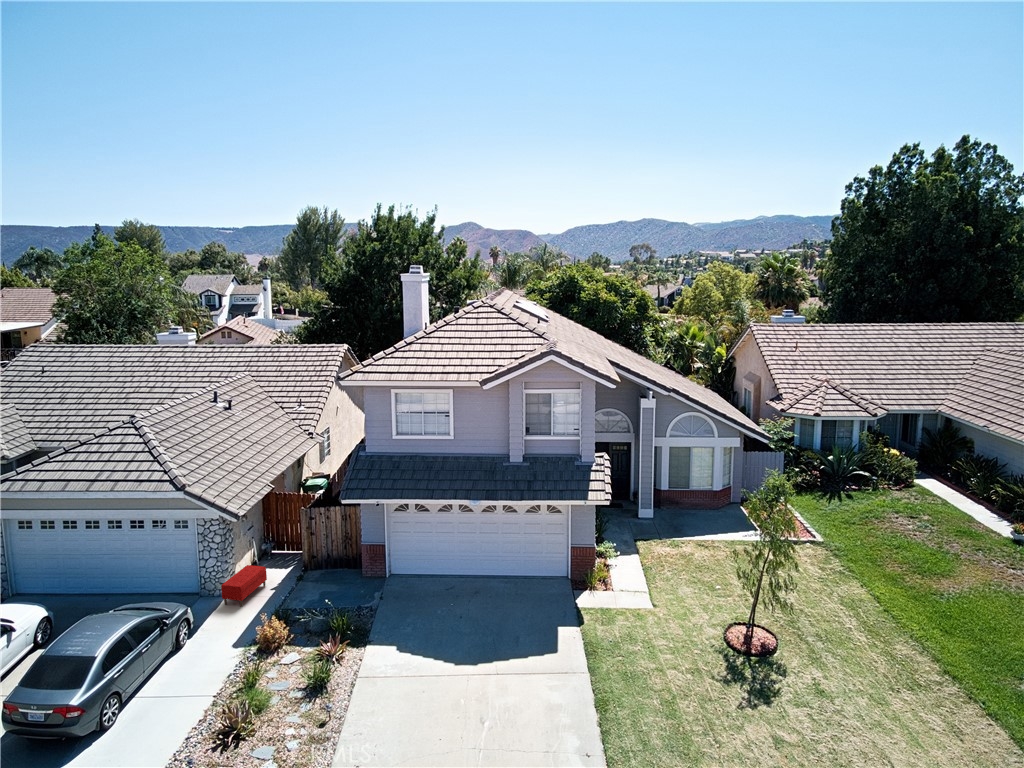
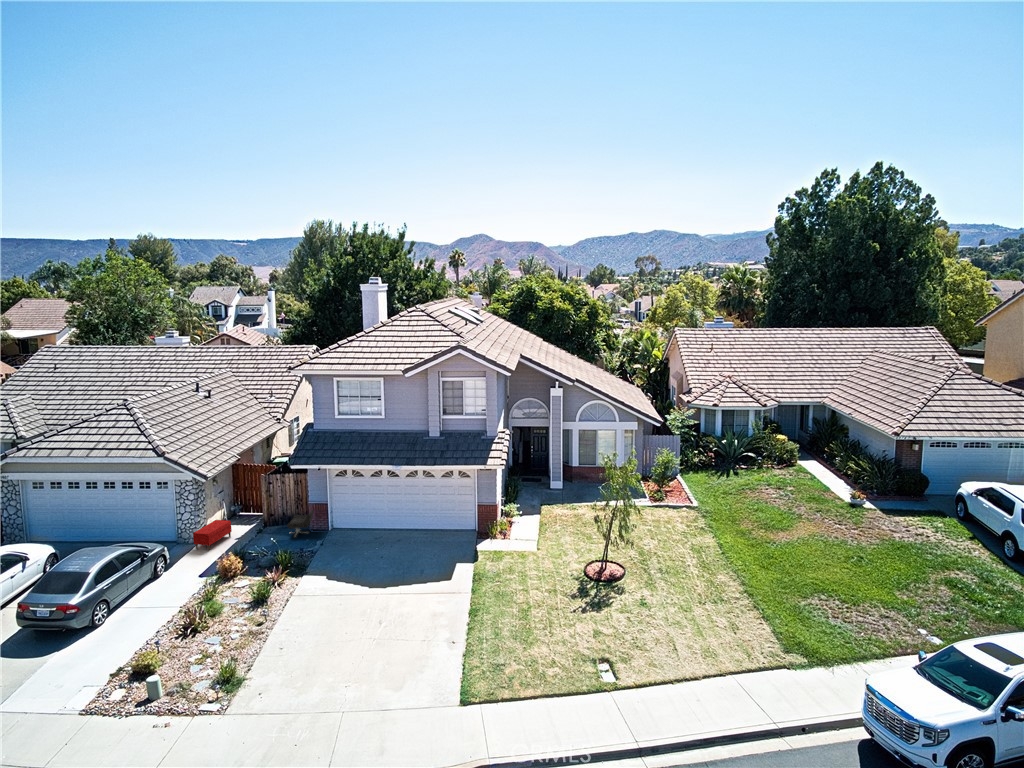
lounge chair: none [334,552,368,587] -> present [287,510,314,533]

